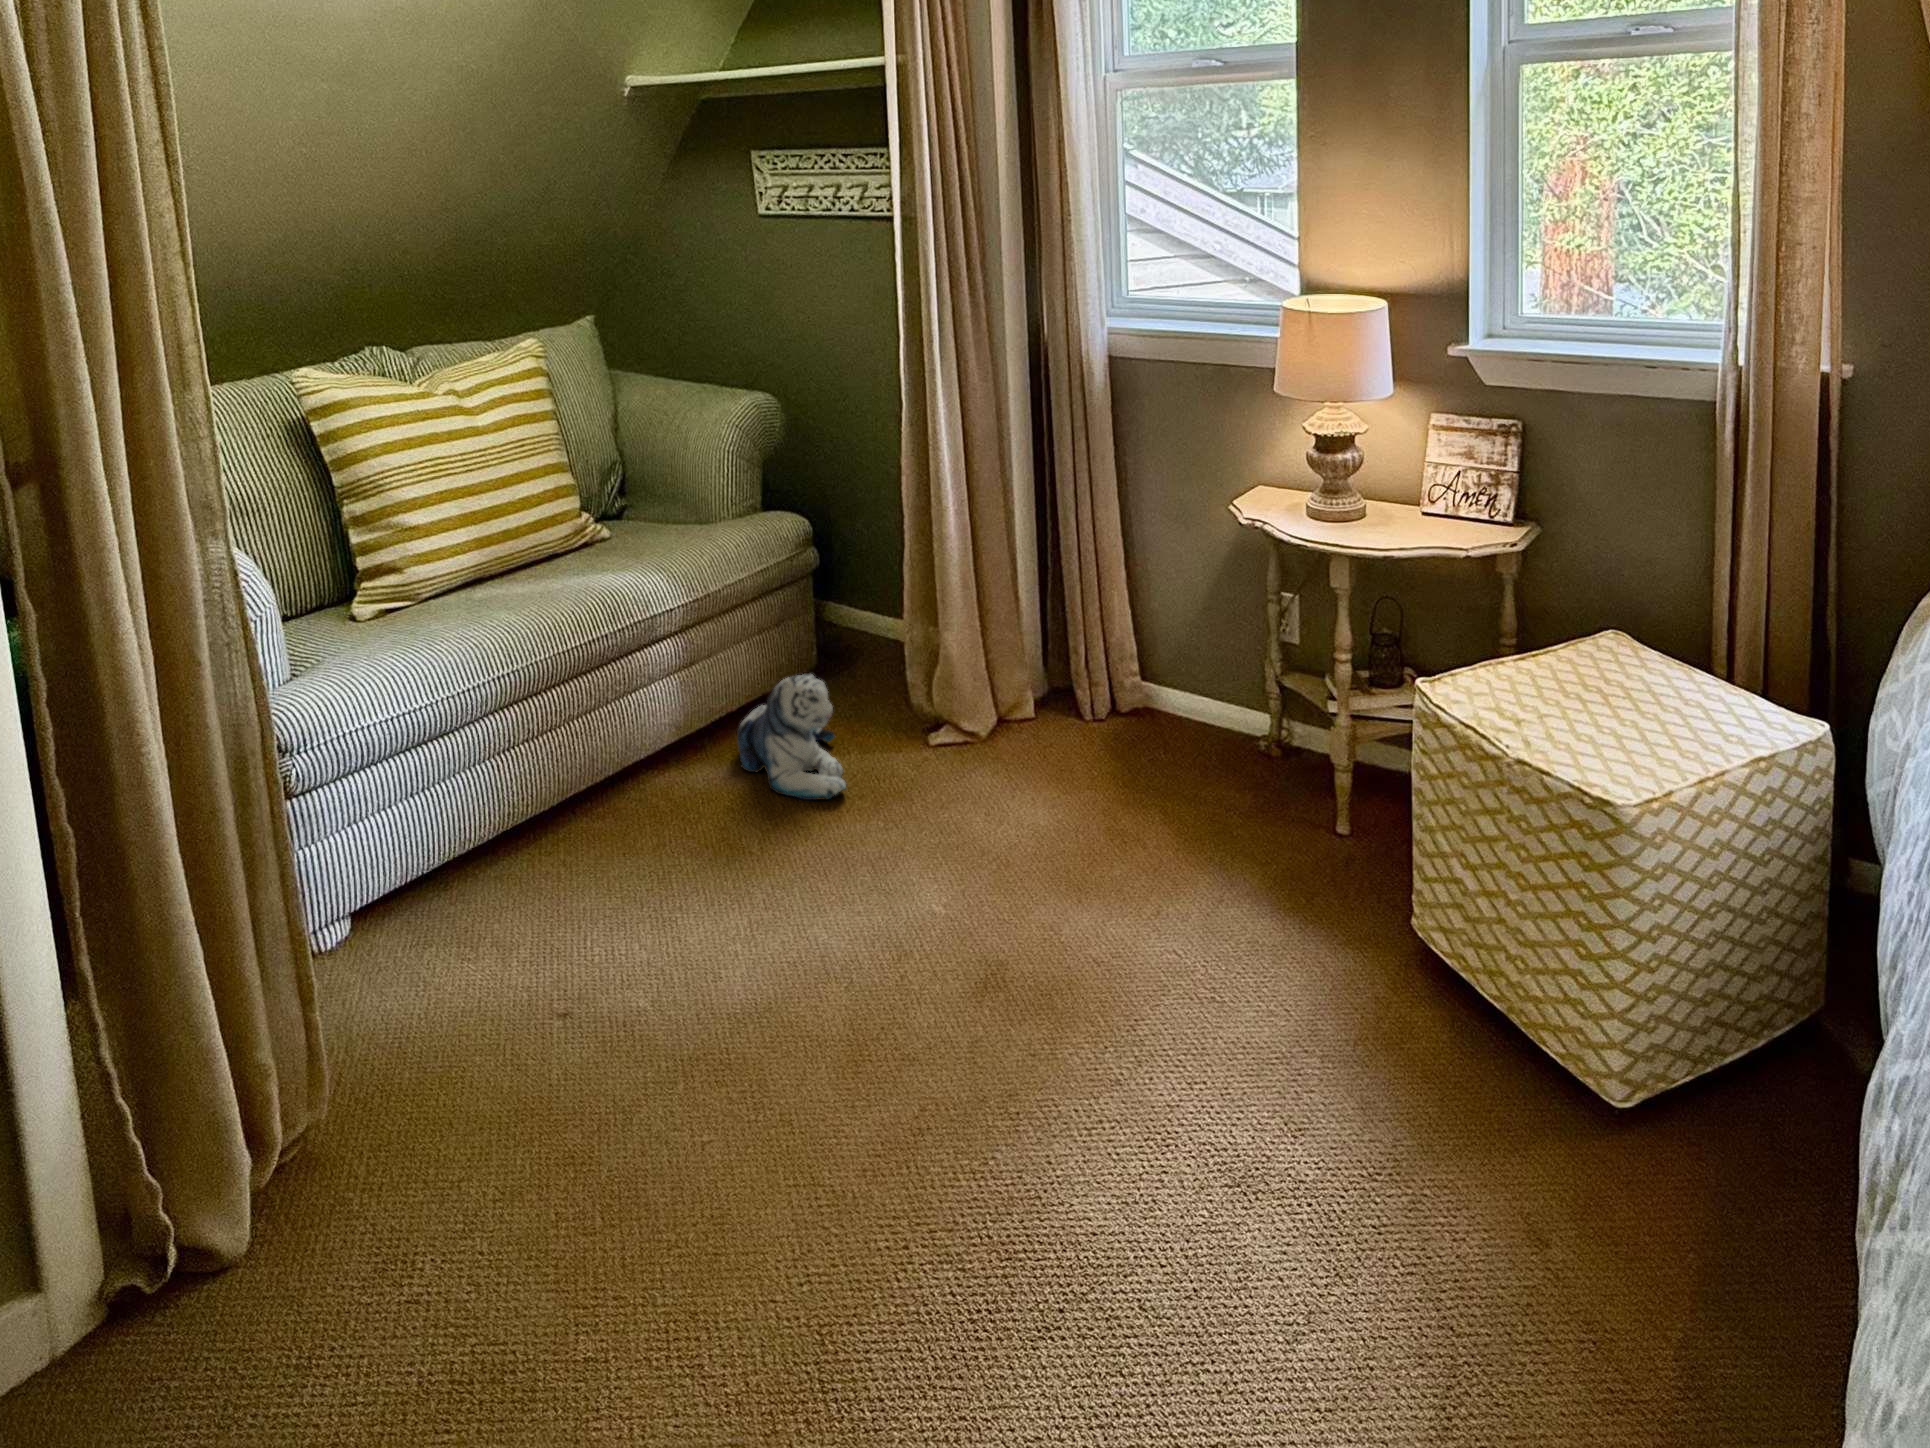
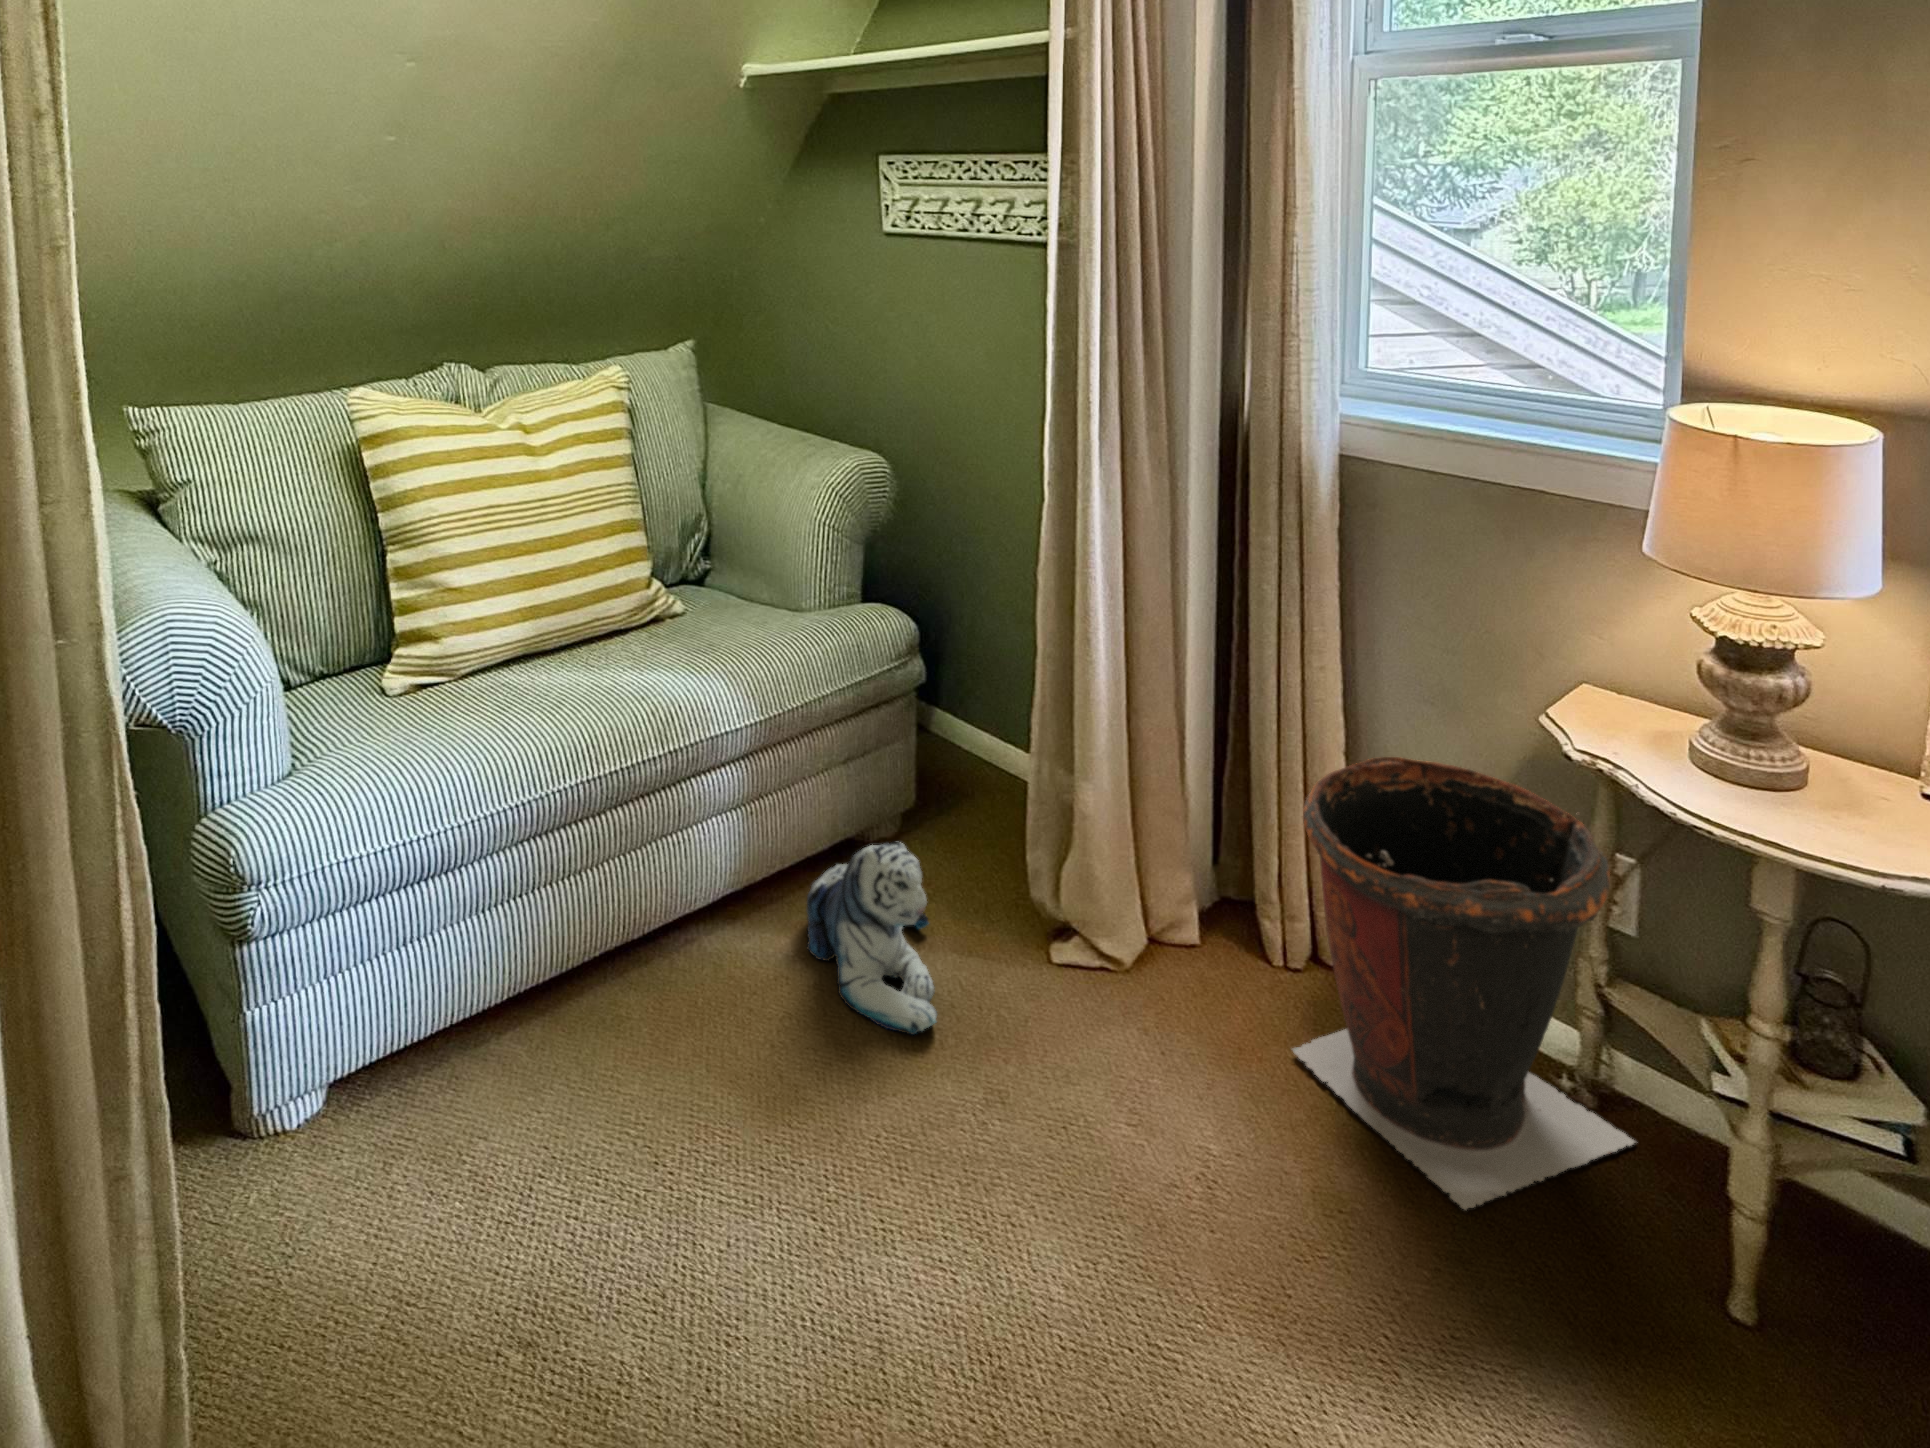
waste bin: none [1091,557,1302,815] -> present [1293,757,1635,1210]

